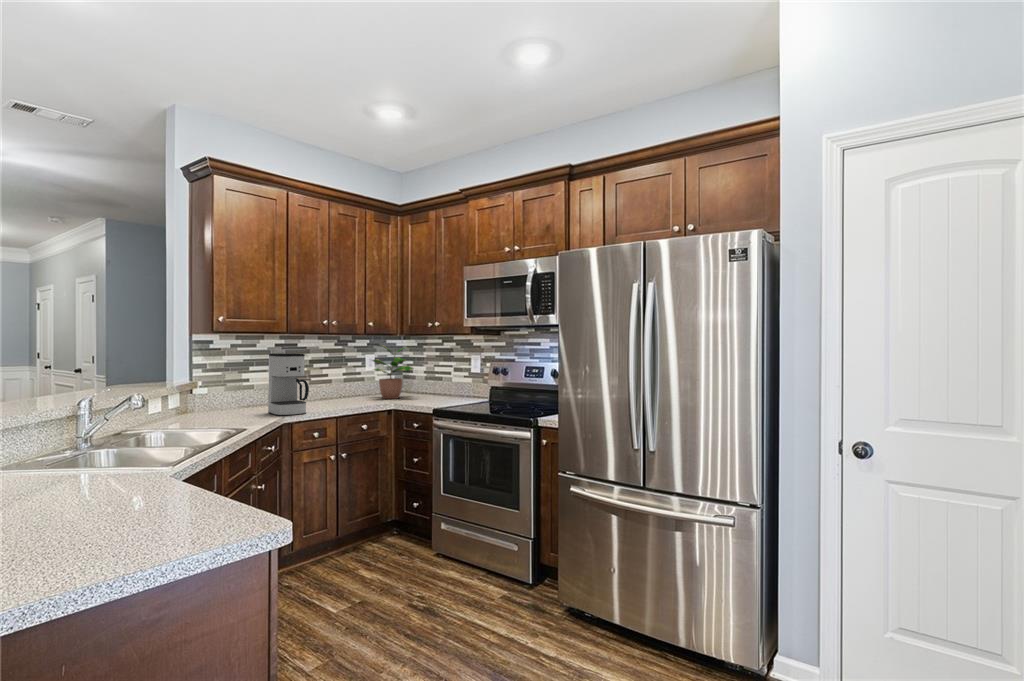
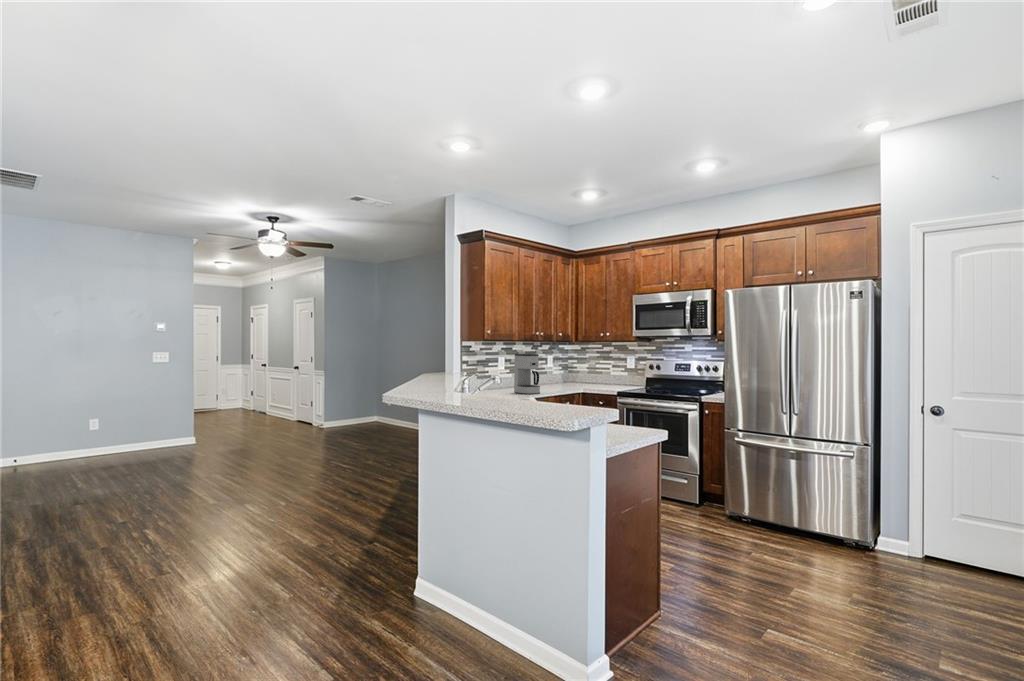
potted plant: present [372,345,413,399] -> none [557,348,590,387]

